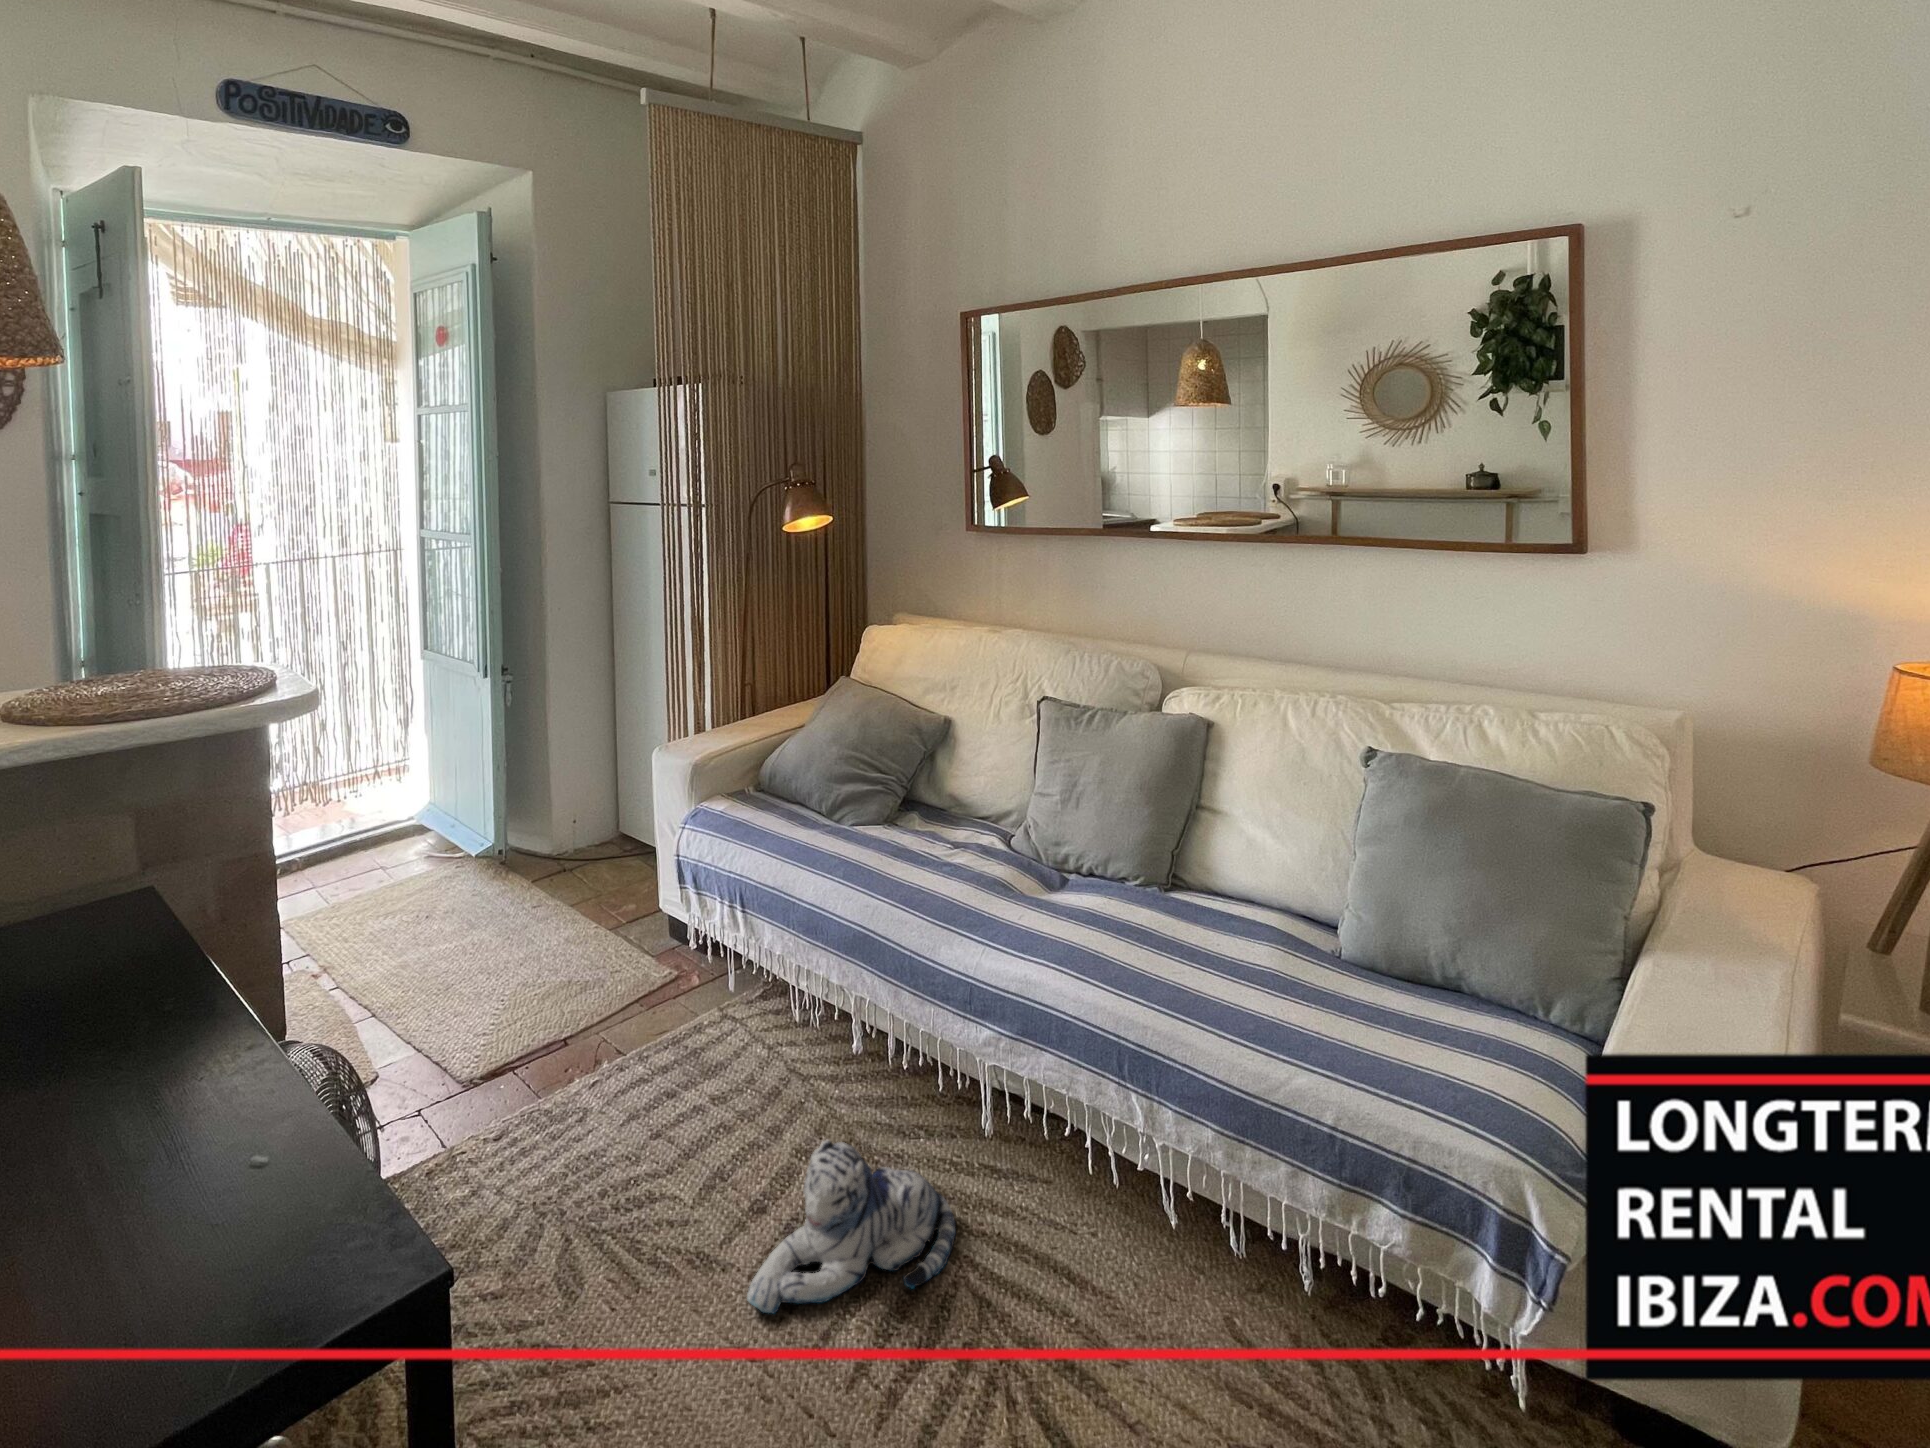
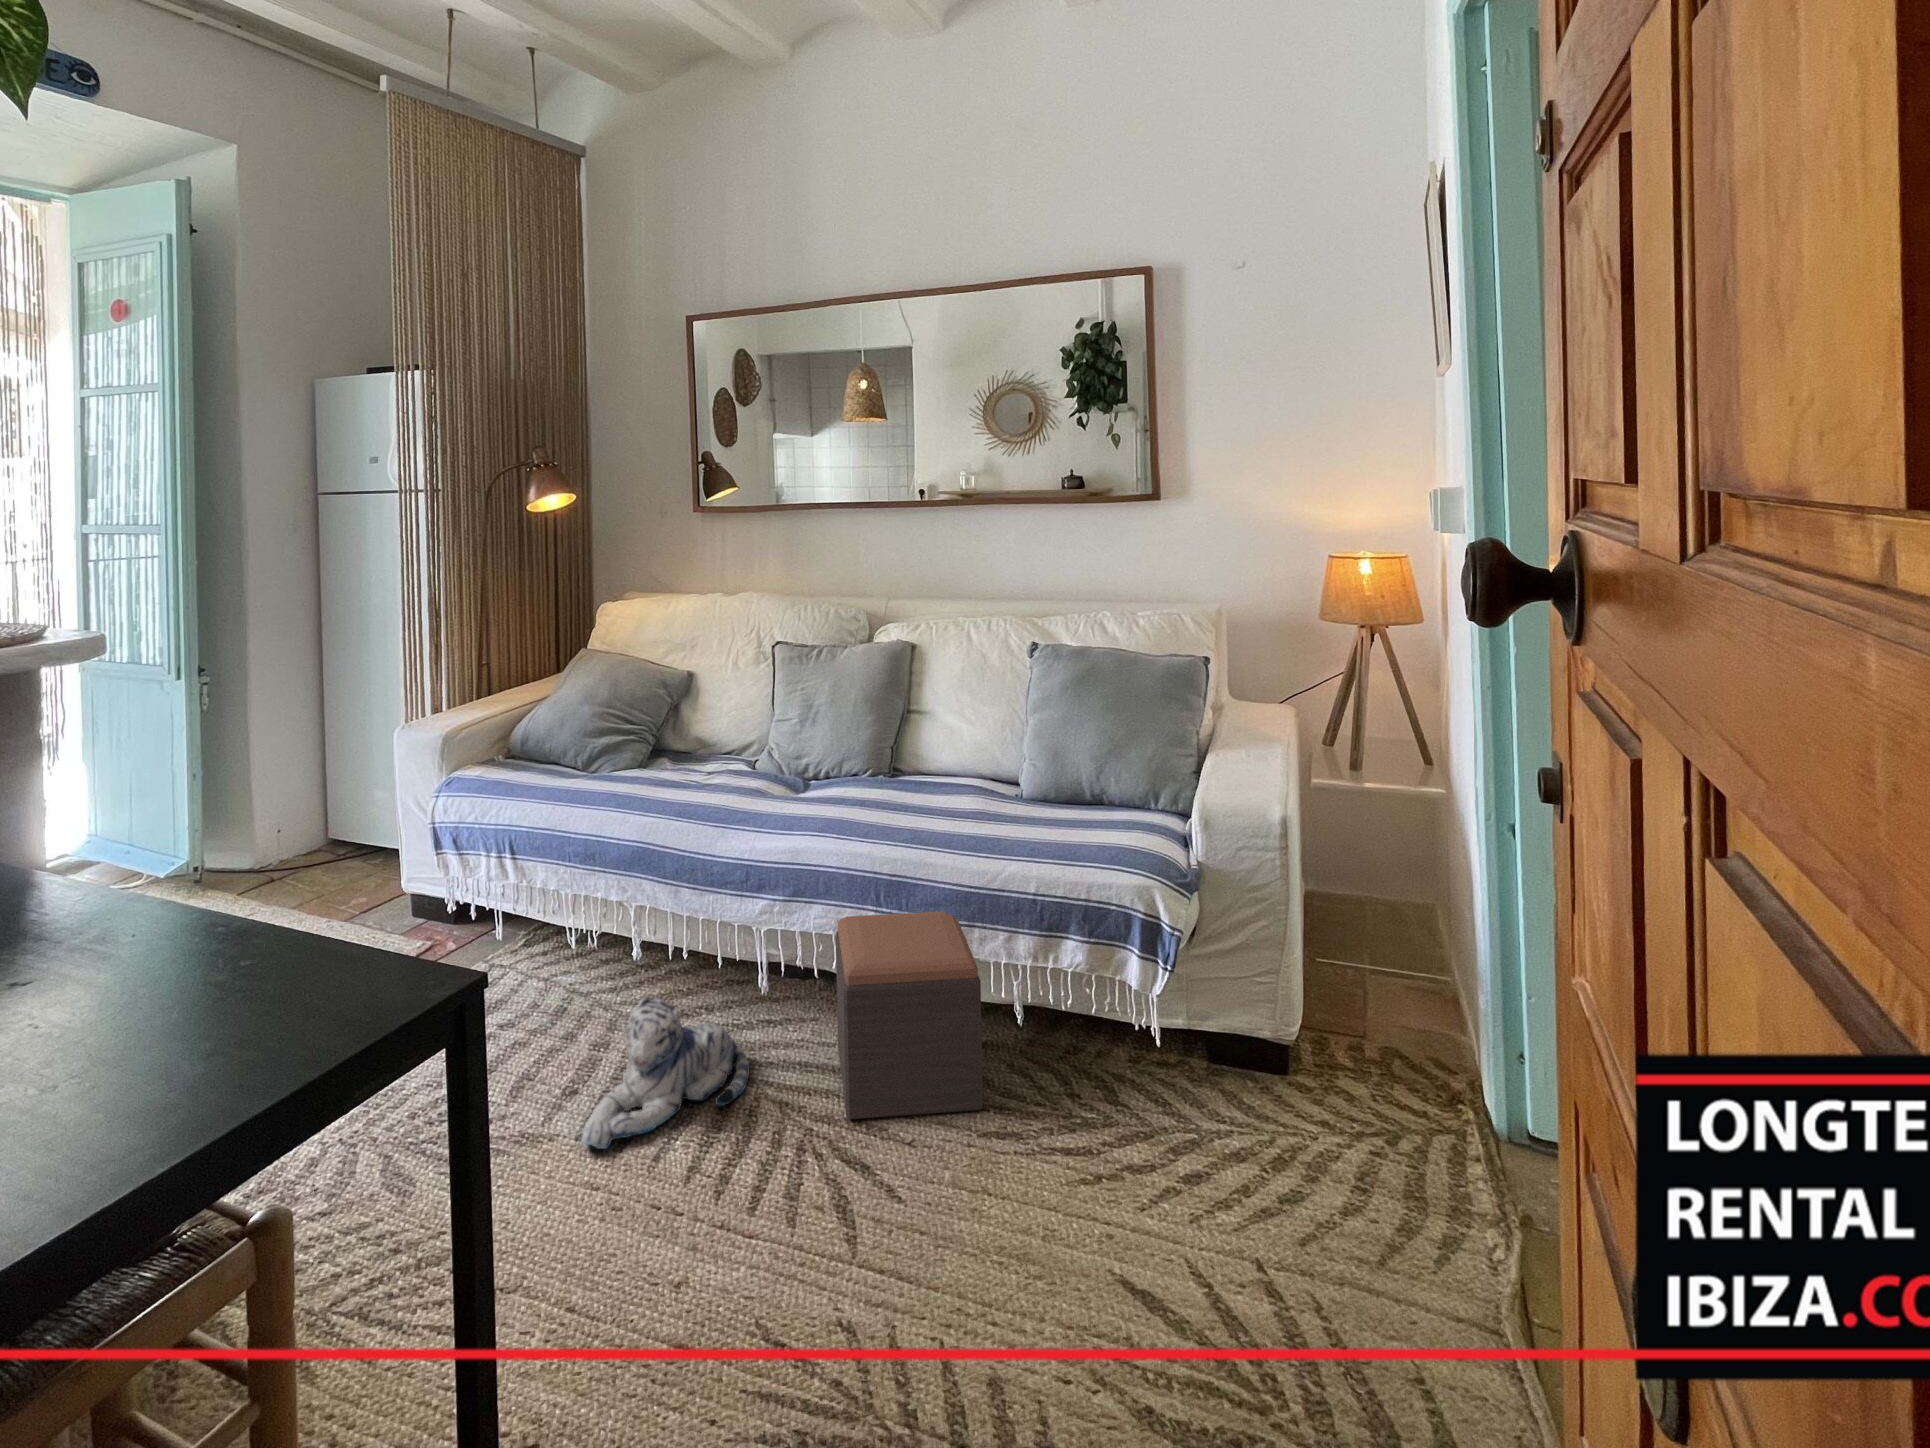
footstool: none [1053,1081,1242,1395] -> present [836,912,983,1119]

